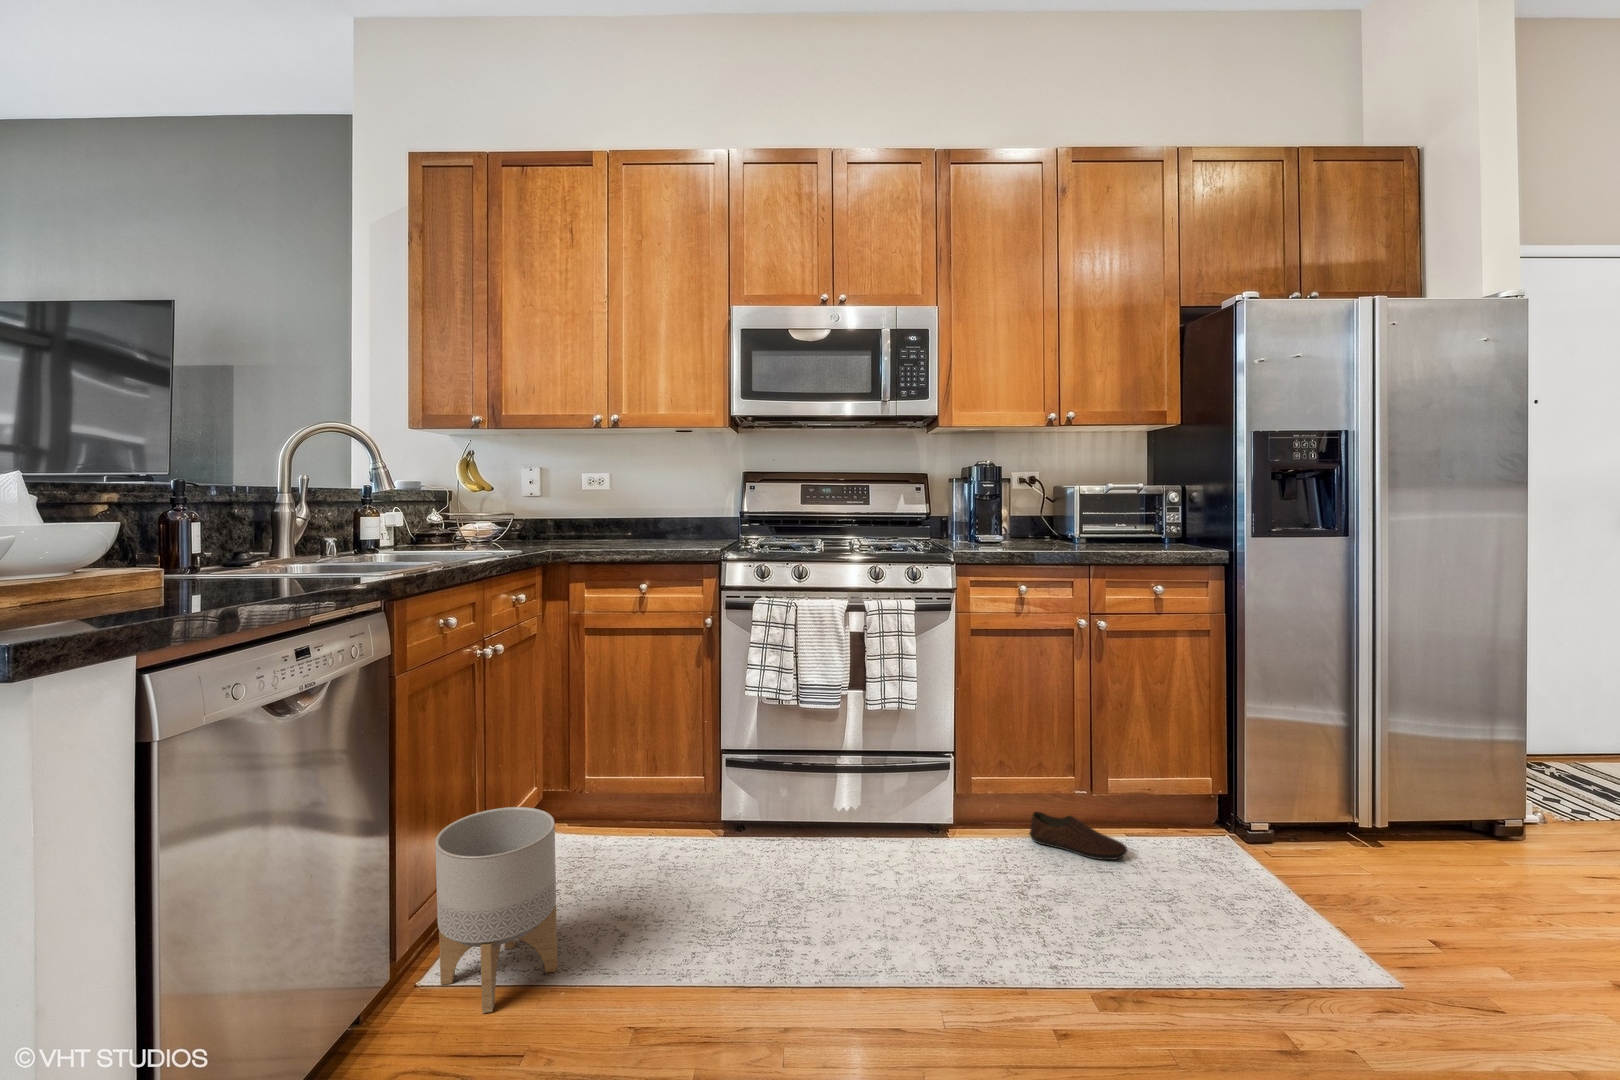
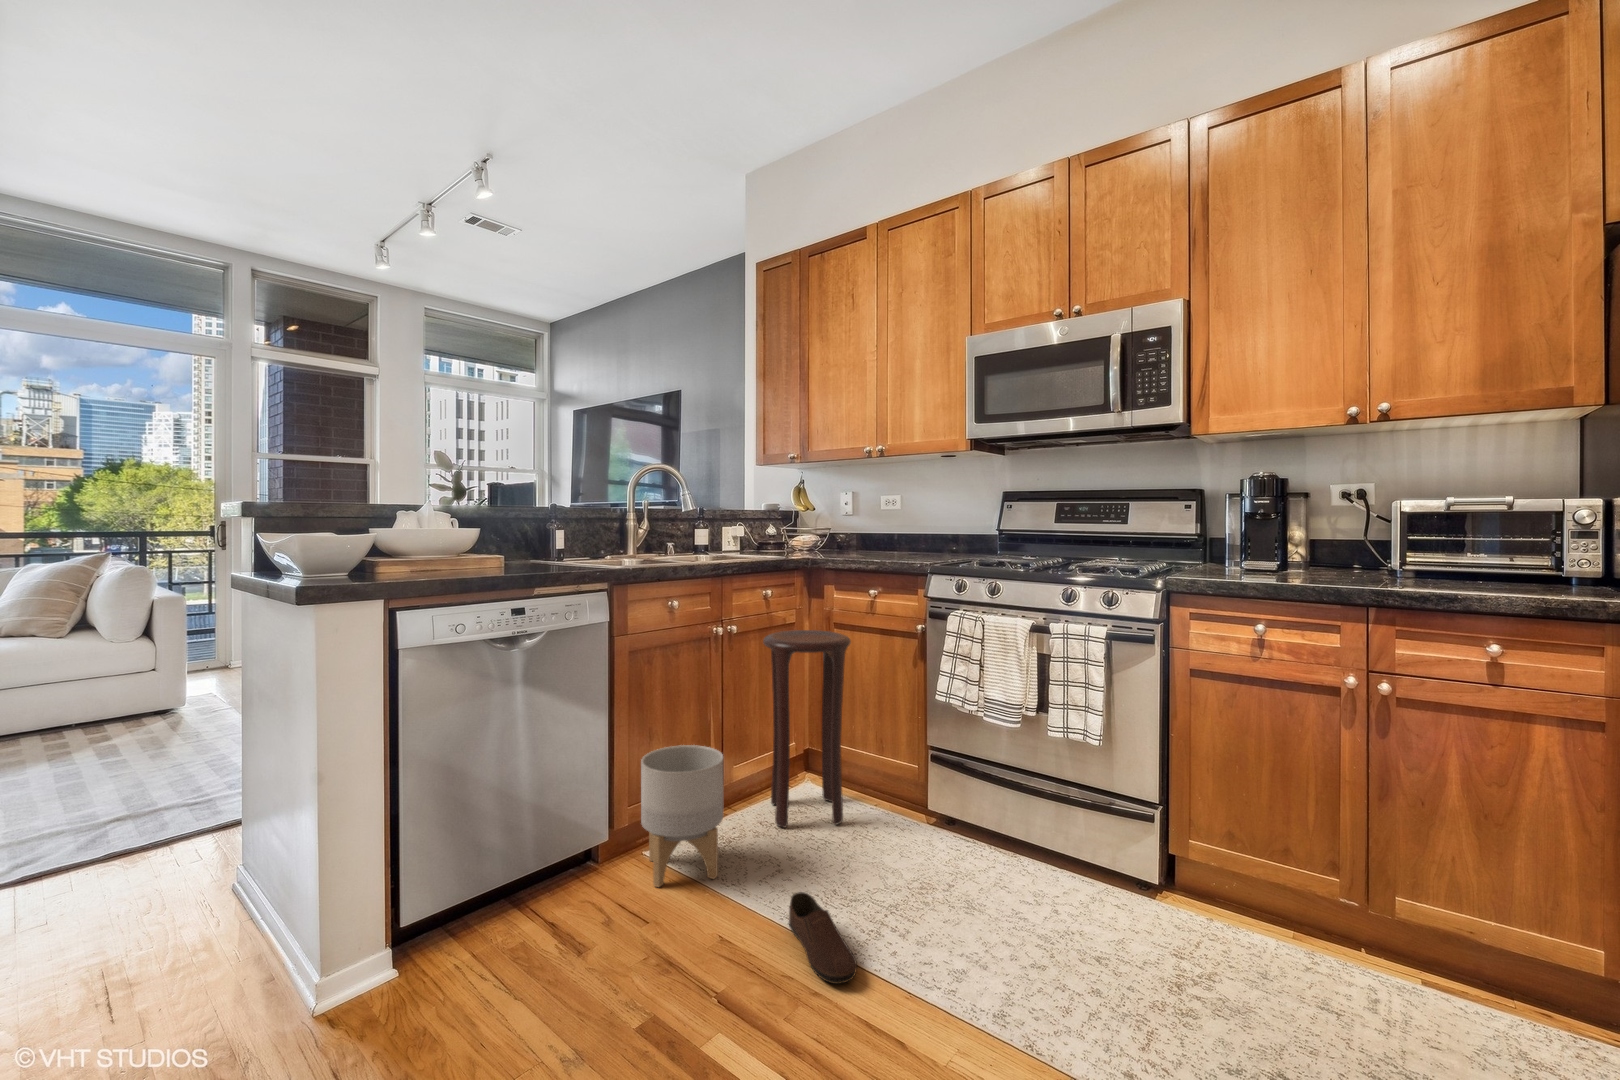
stool: none [530,636,641,881] -> present [763,630,851,828]
shoe: present [1029,812,1127,860] -> present [789,892,857,984]

